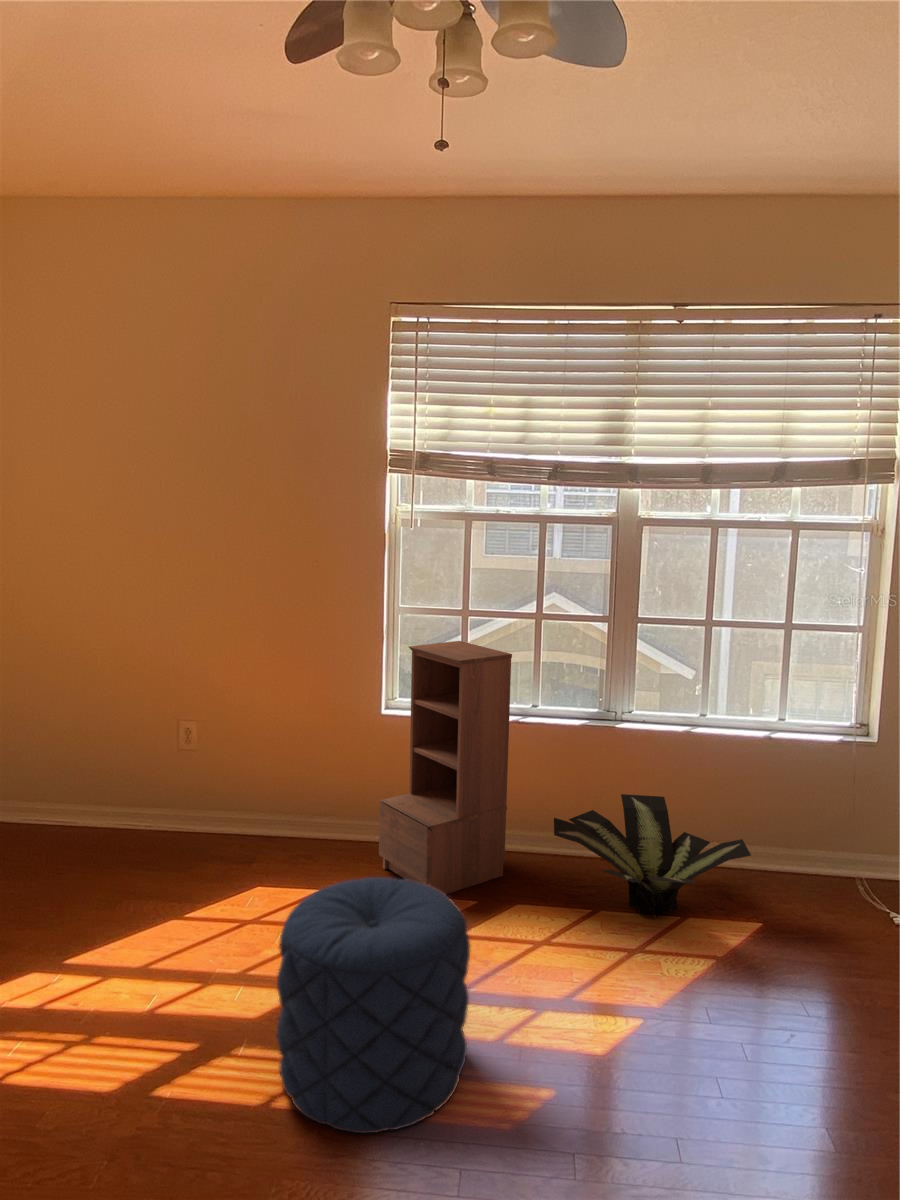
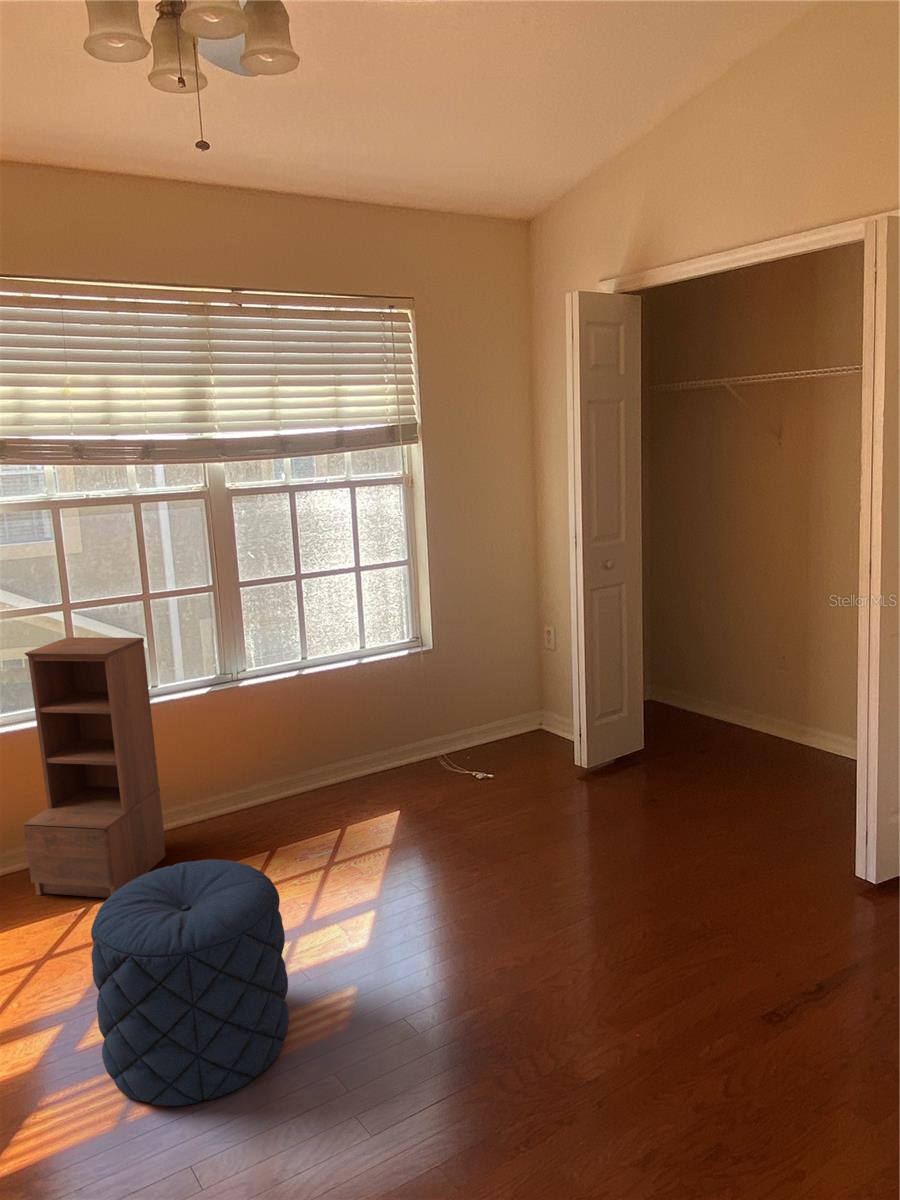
potted plant: present [554,794,751,918] -> none [215,738,385,841]

